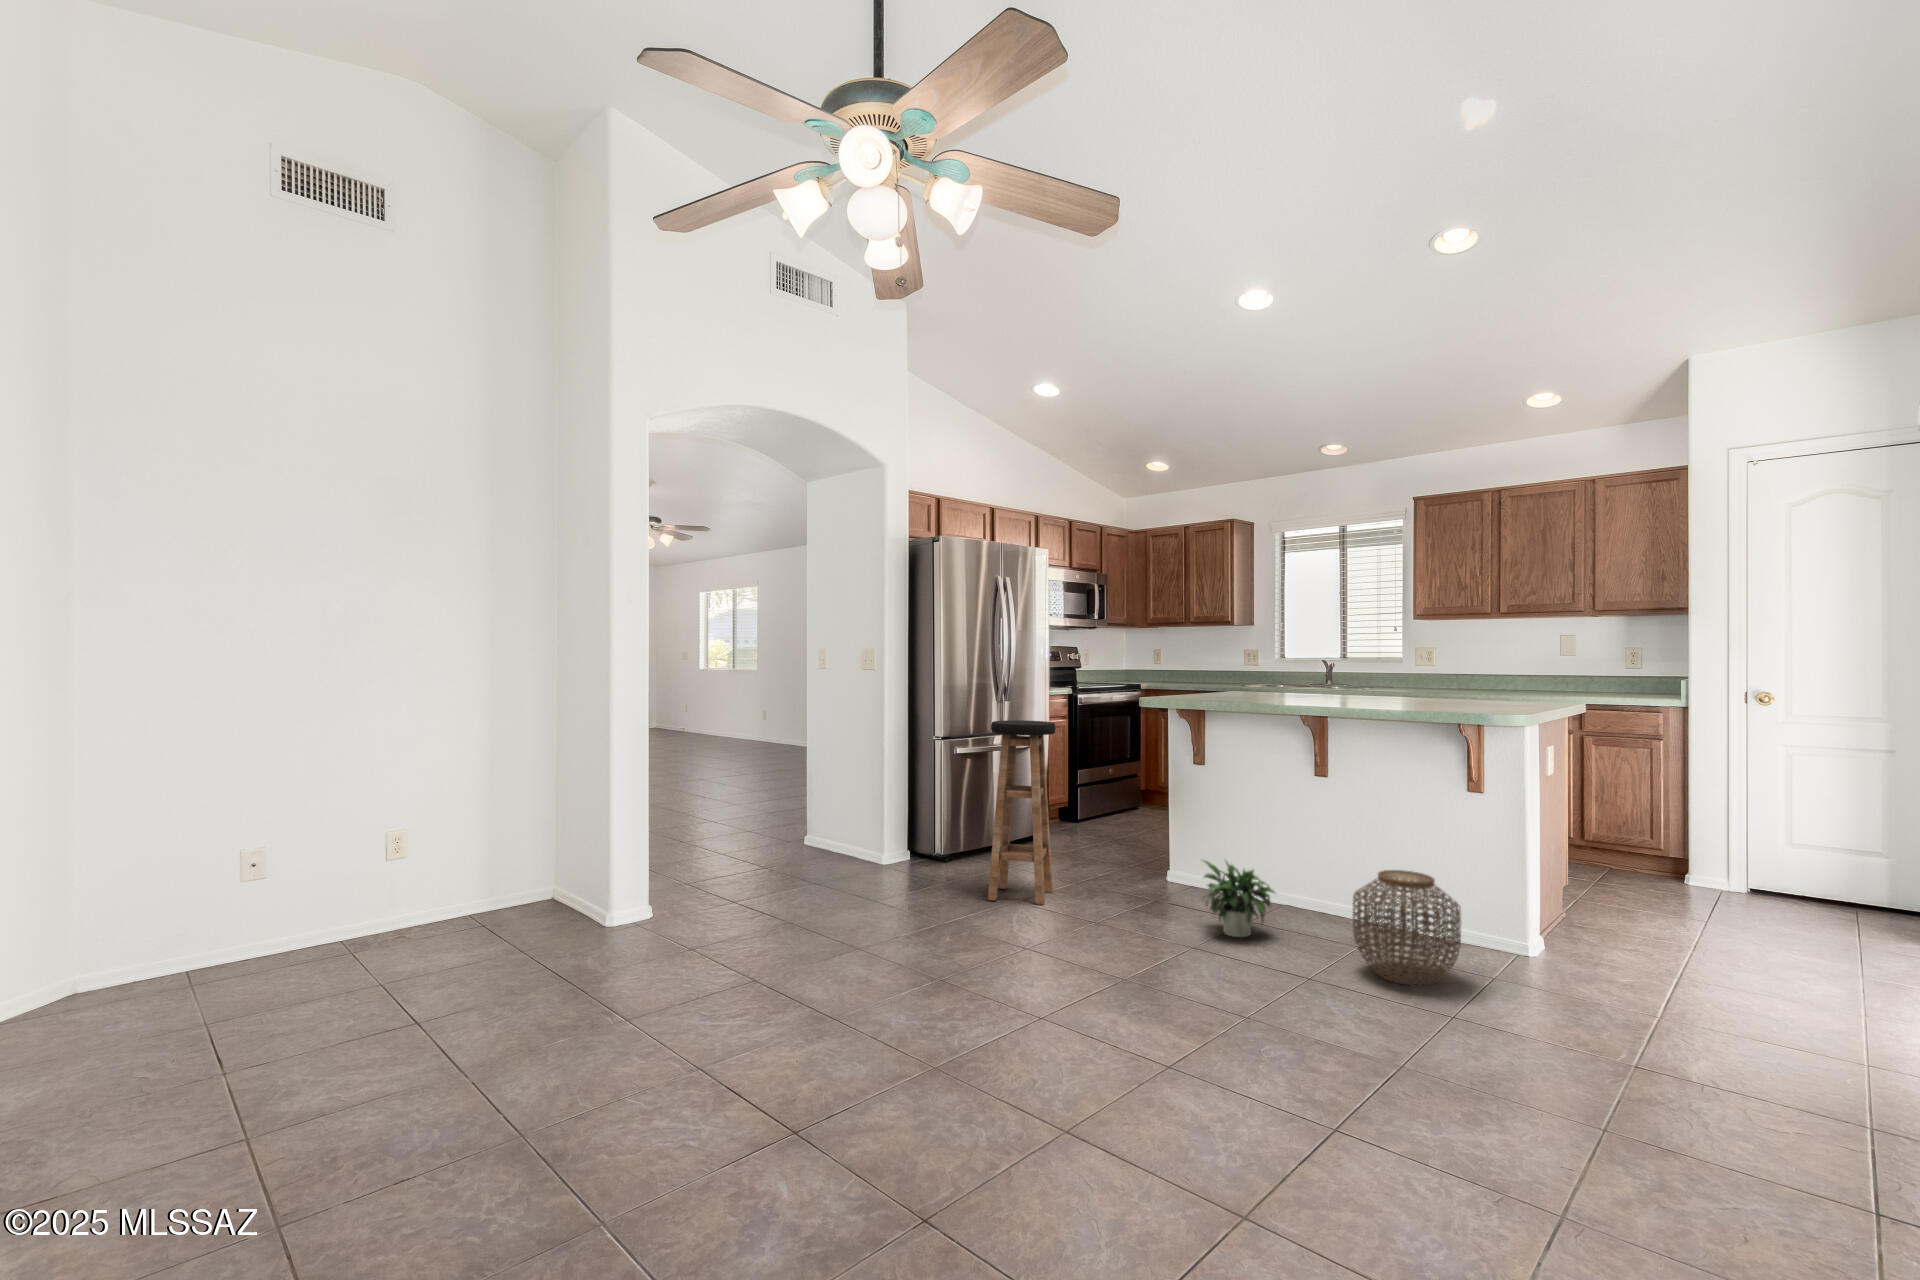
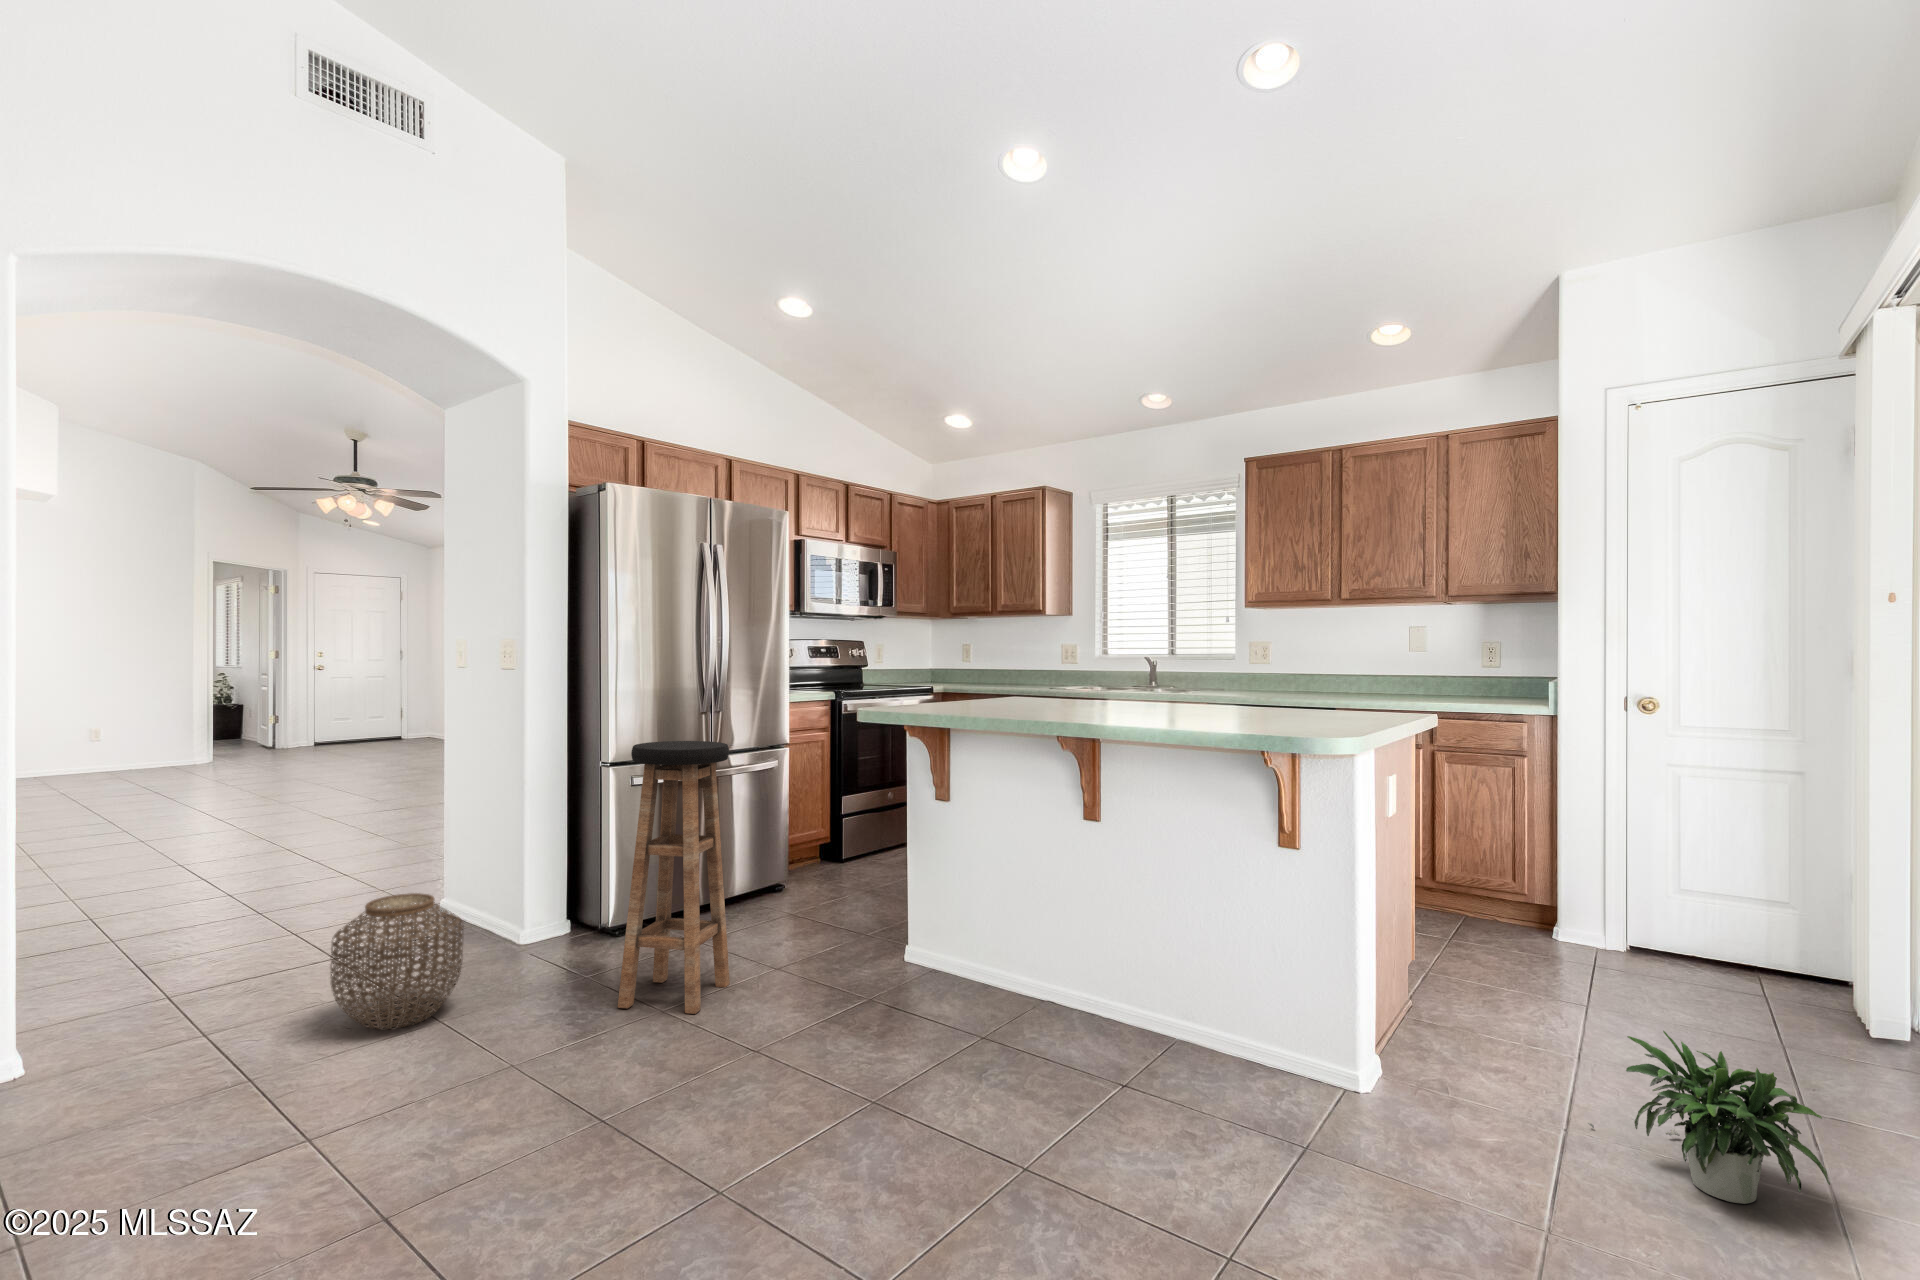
potted plant: present [1202,860,1275,937] -> present [1588,1031,1830,1204]
woven basket: present [1353,870,1461,986] -> present [331,893,463,1029]

